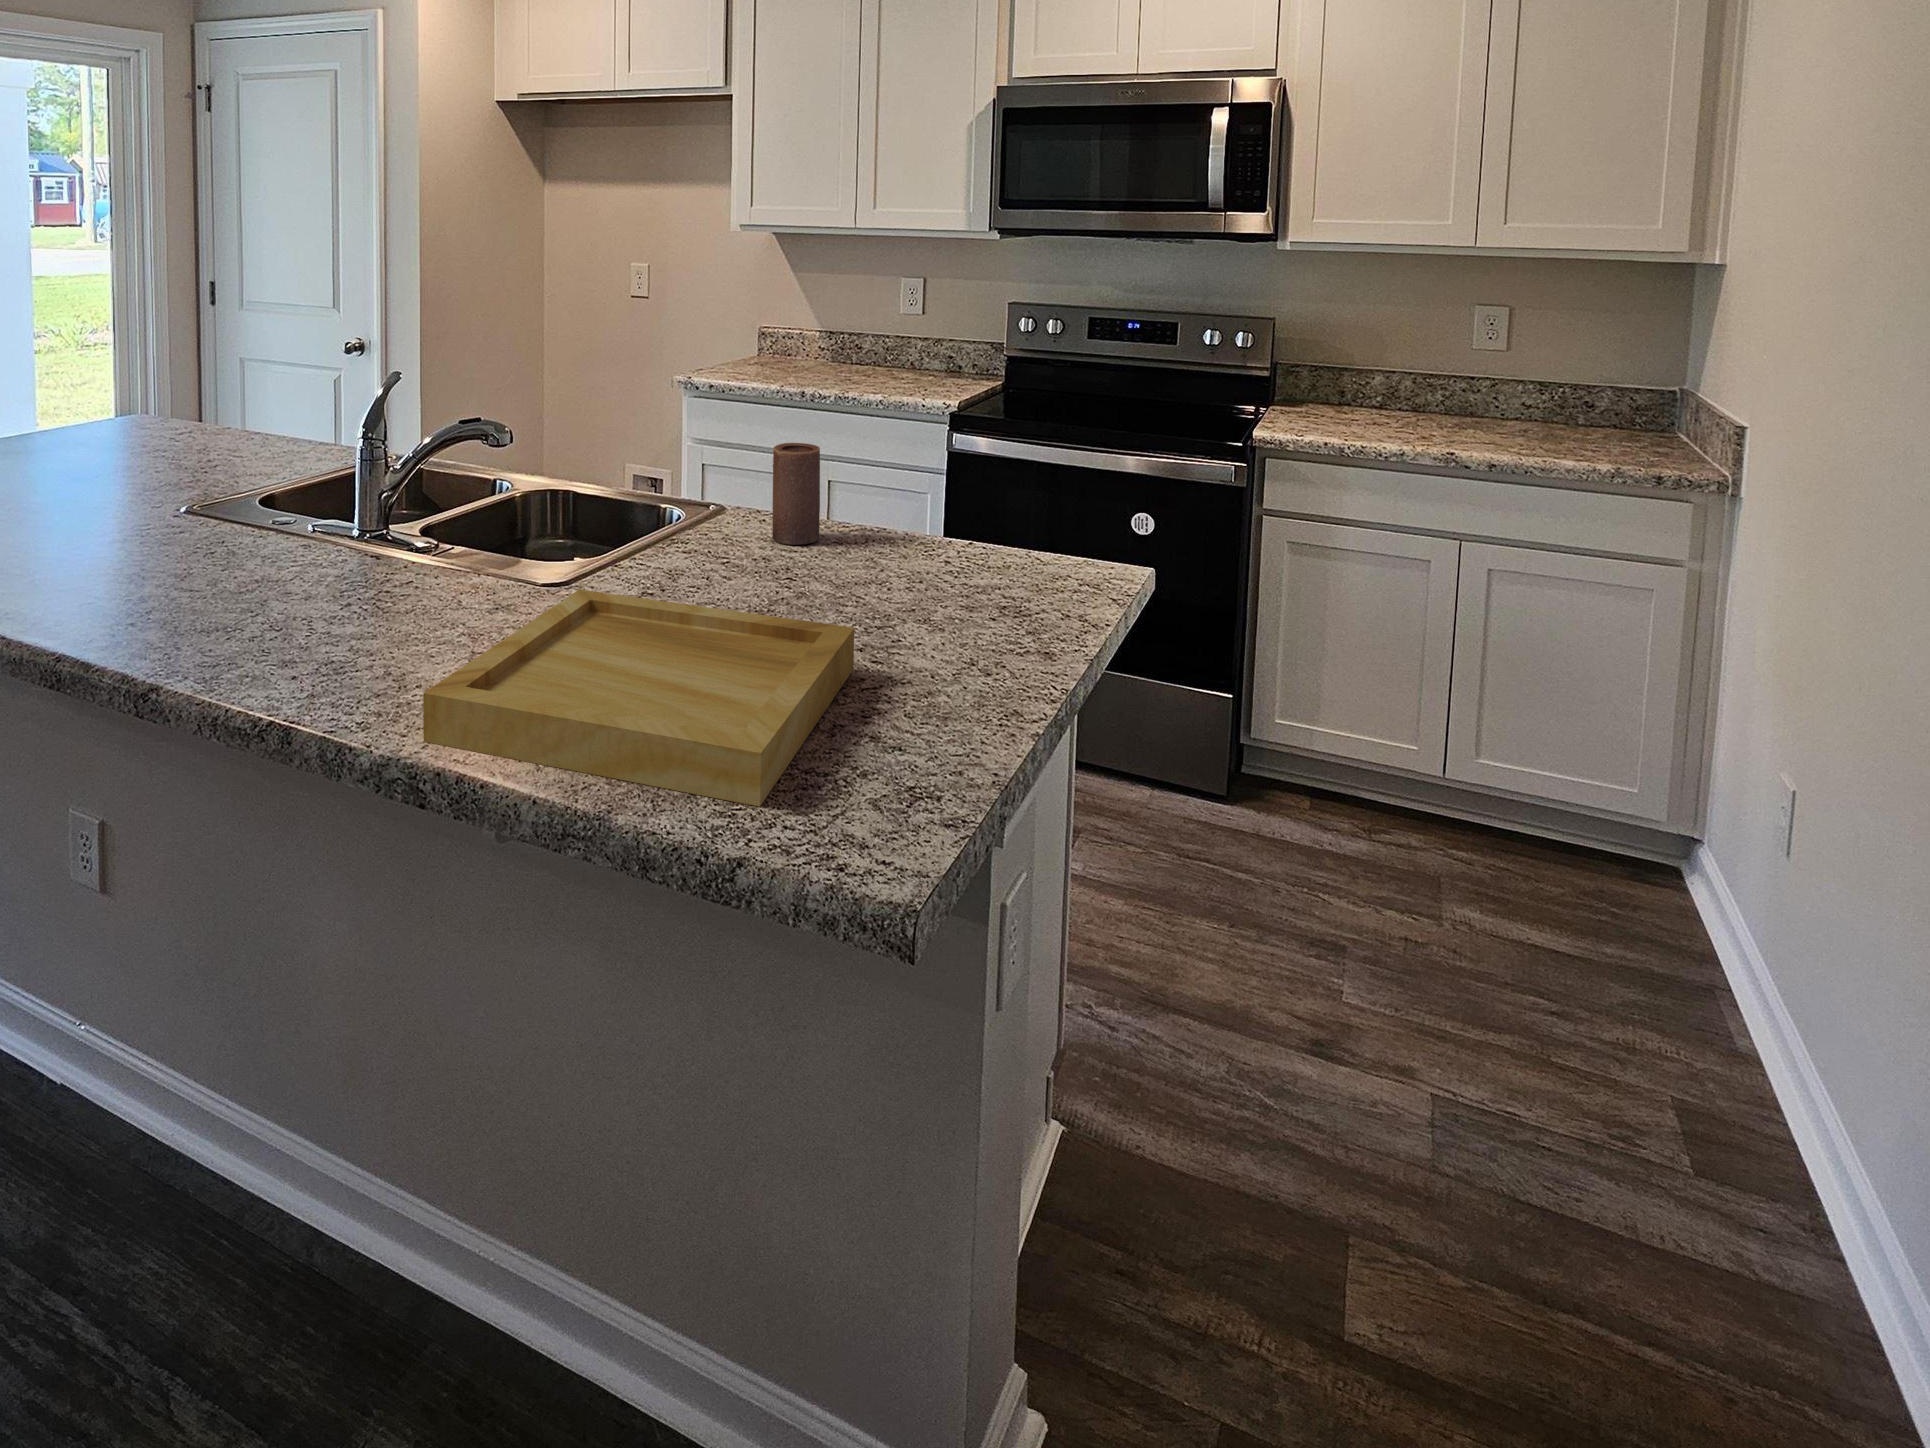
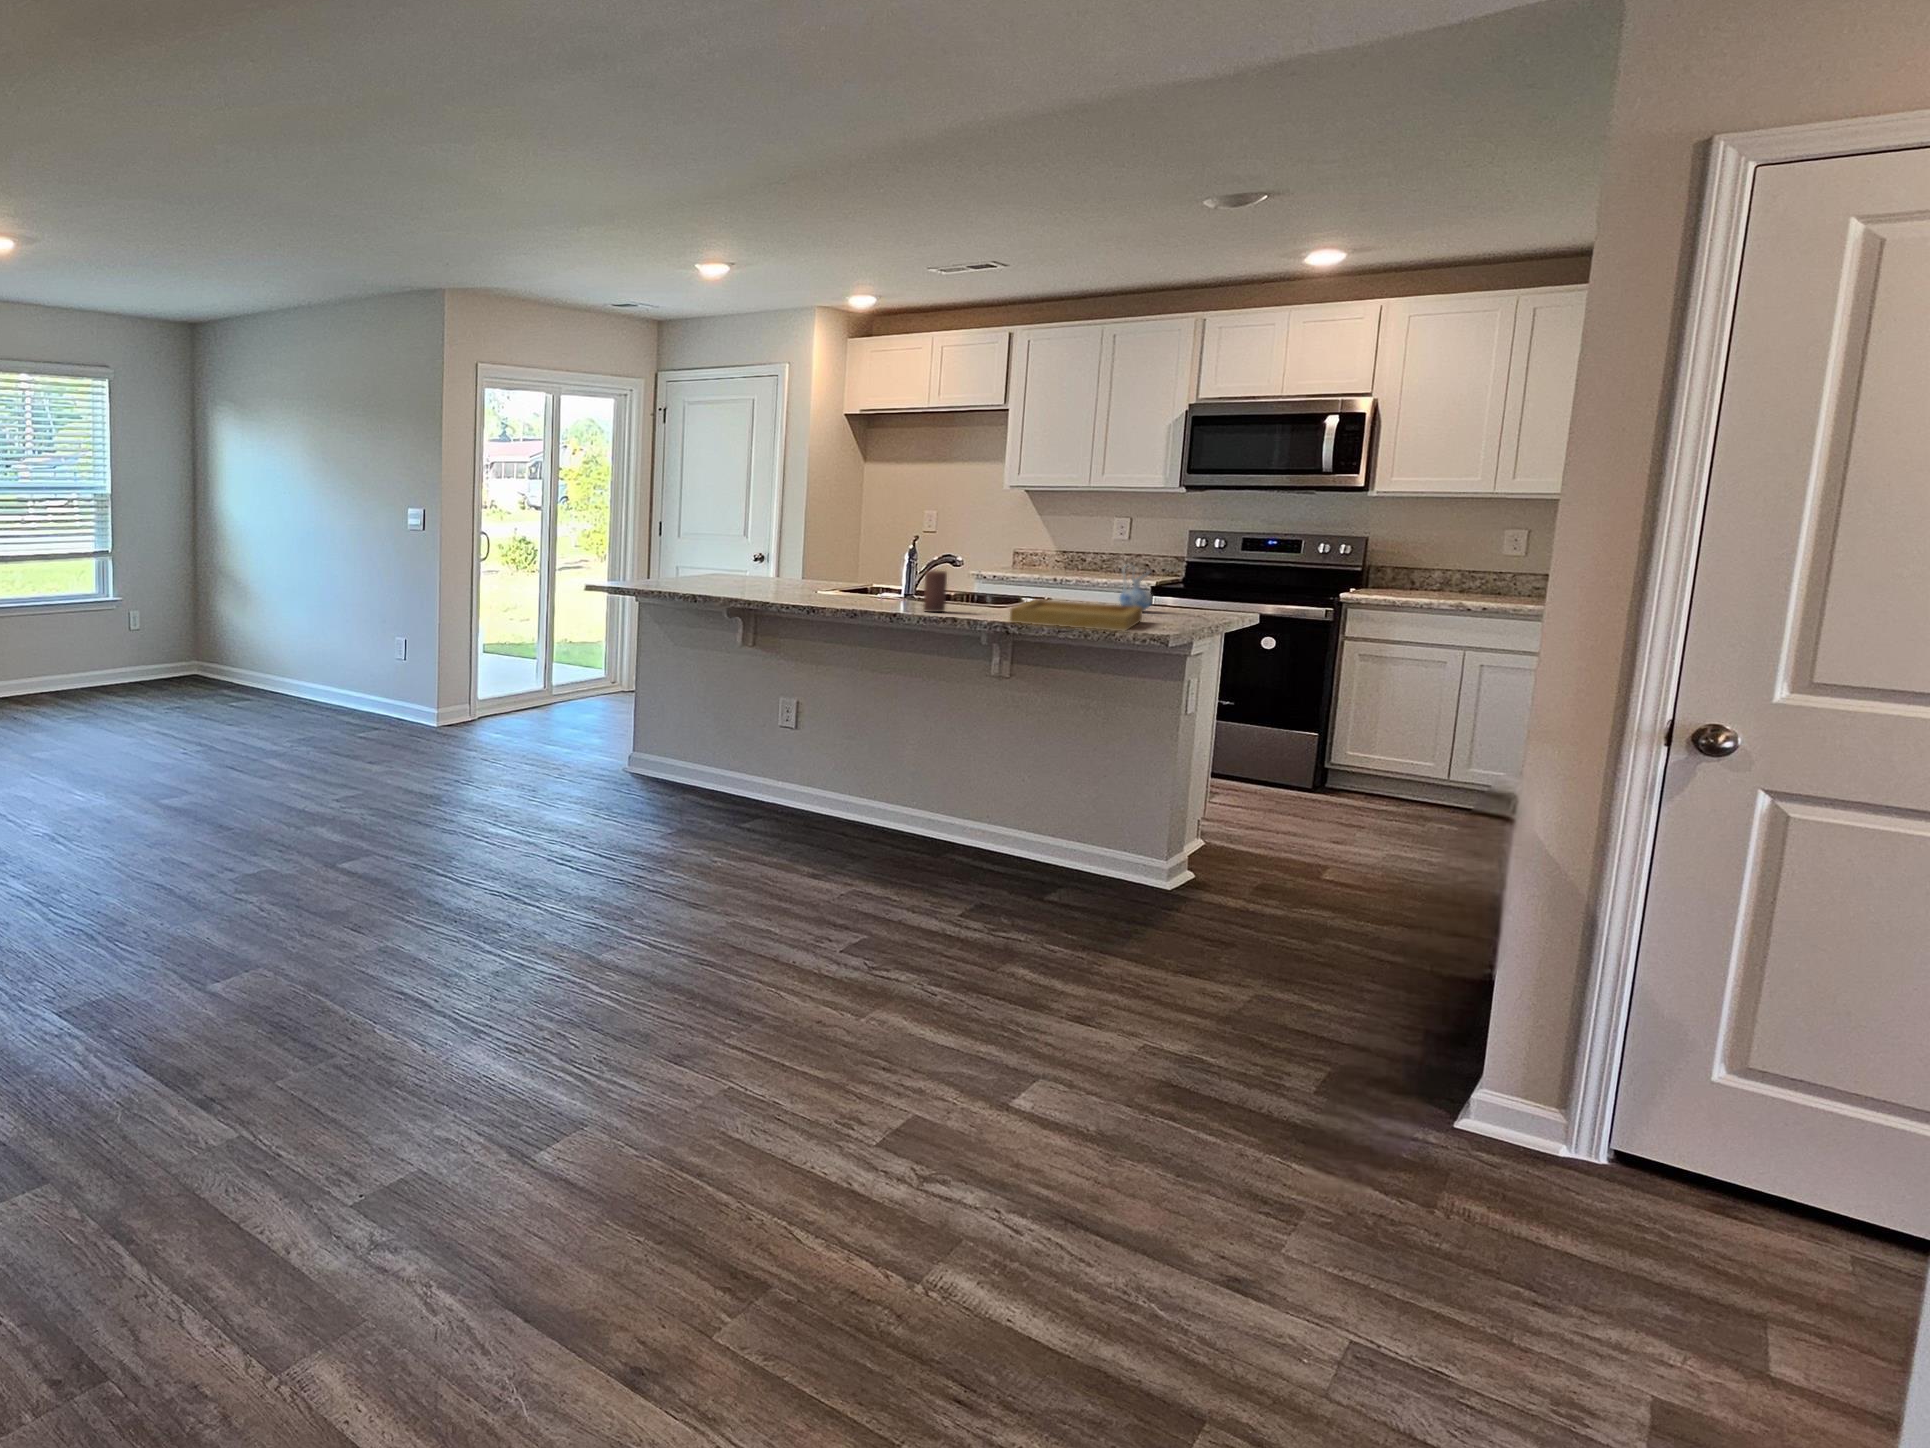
candle: present [772,443,820,545] -> present [923,571,947,612]
ceramic pitcher: none [831,453,906,580] -> present [1119,566,1152,612]

